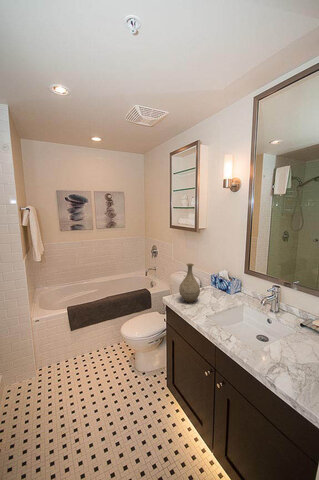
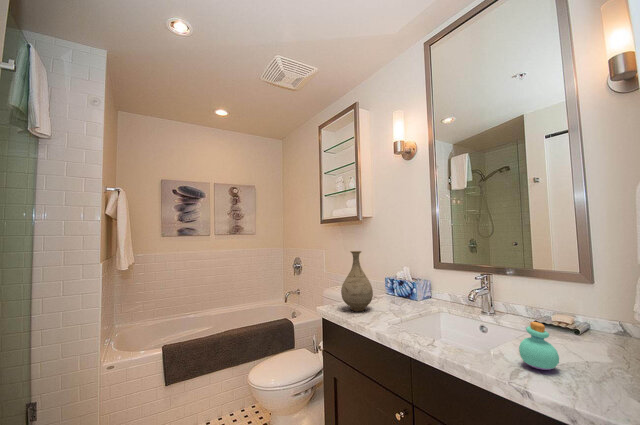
perfume bottle: none [280,340,302,369] -> present [519,322,559,370]

